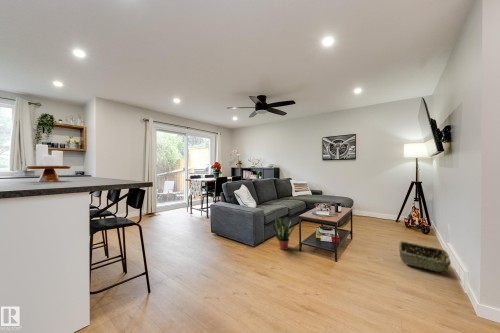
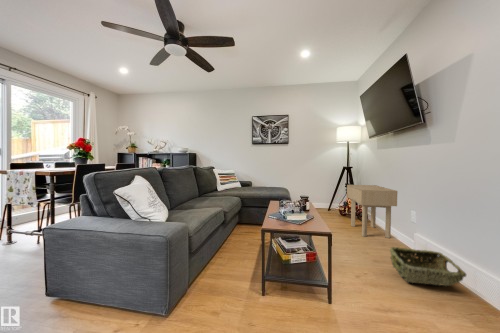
side table: none [401,196,438,244] -> present [347,185,397,238]
potted plant: present [272,216,294,250] -> none [207,235,249,300]

